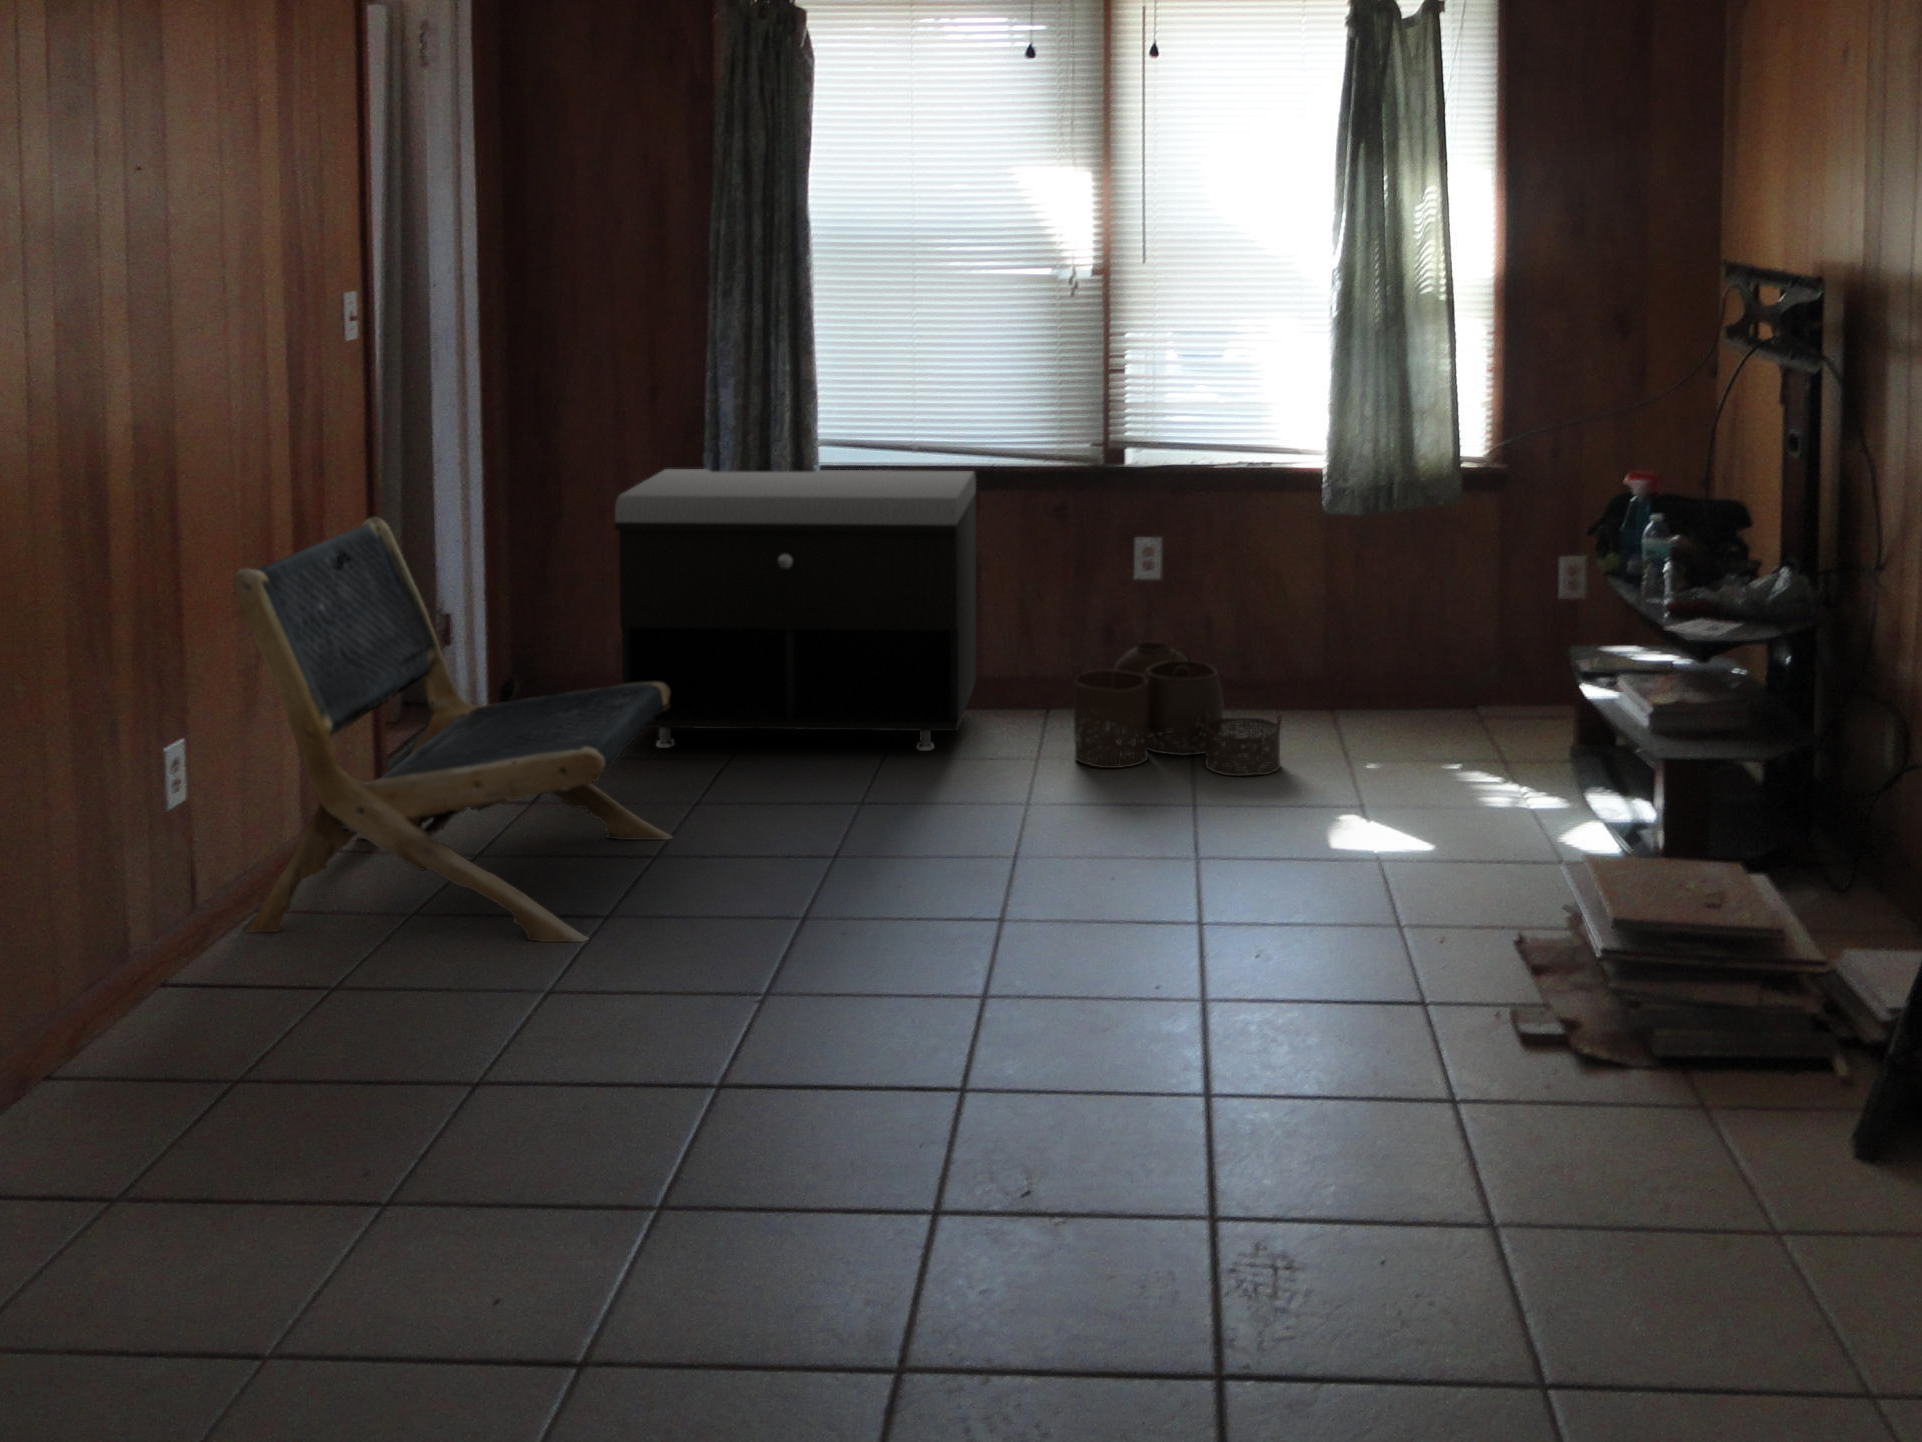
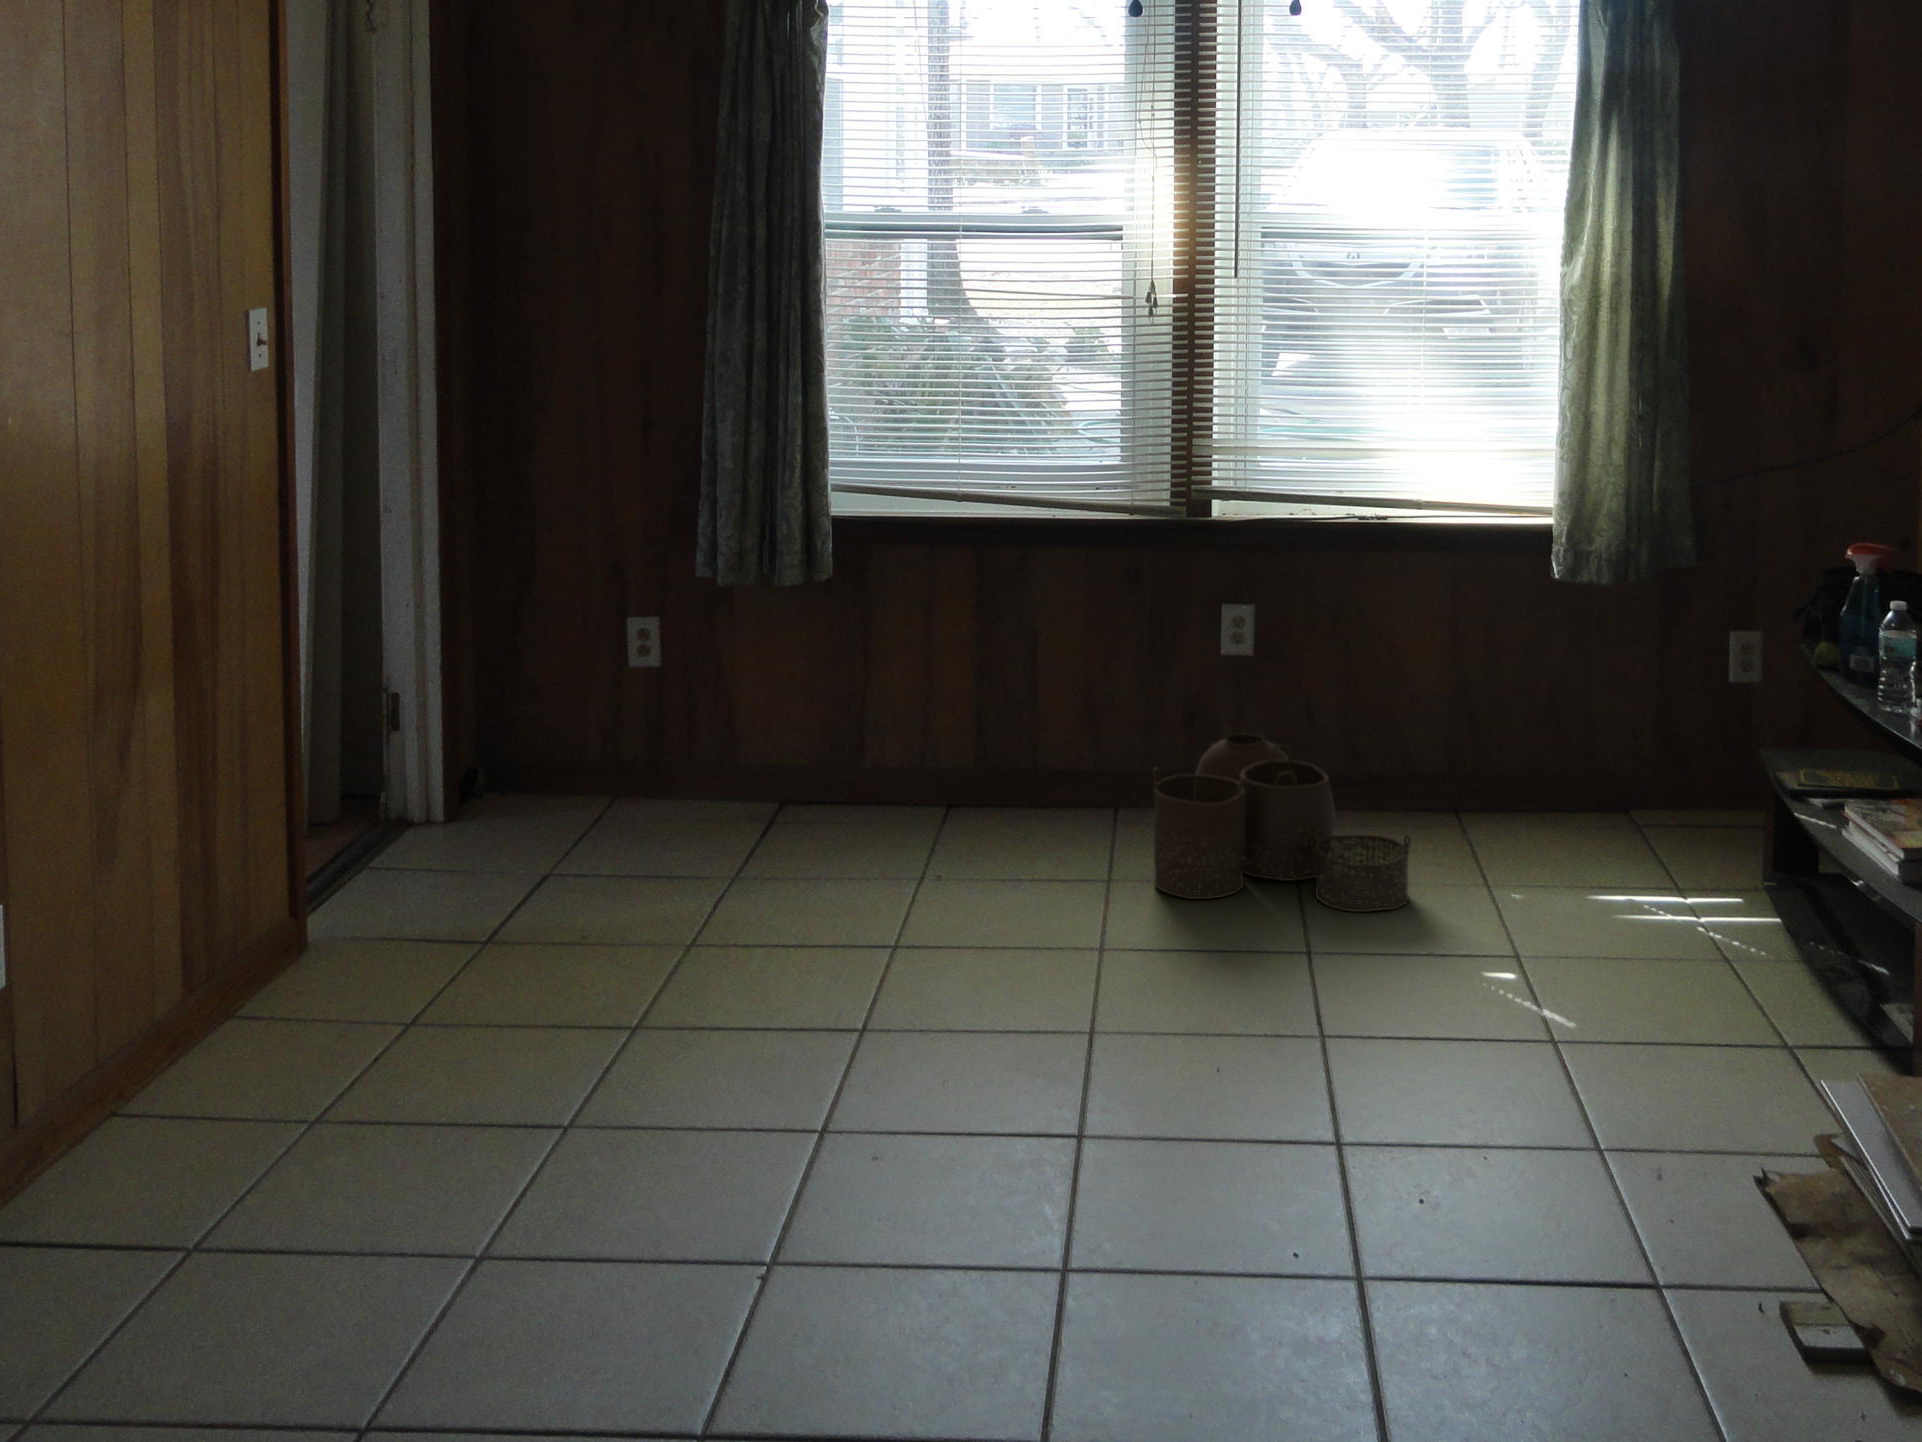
storage bench: present [615,469,976,751] -> none [591,520,1030,872]
lounge chair: present [233,517,673,942] -> none [74,597,658,1172]

